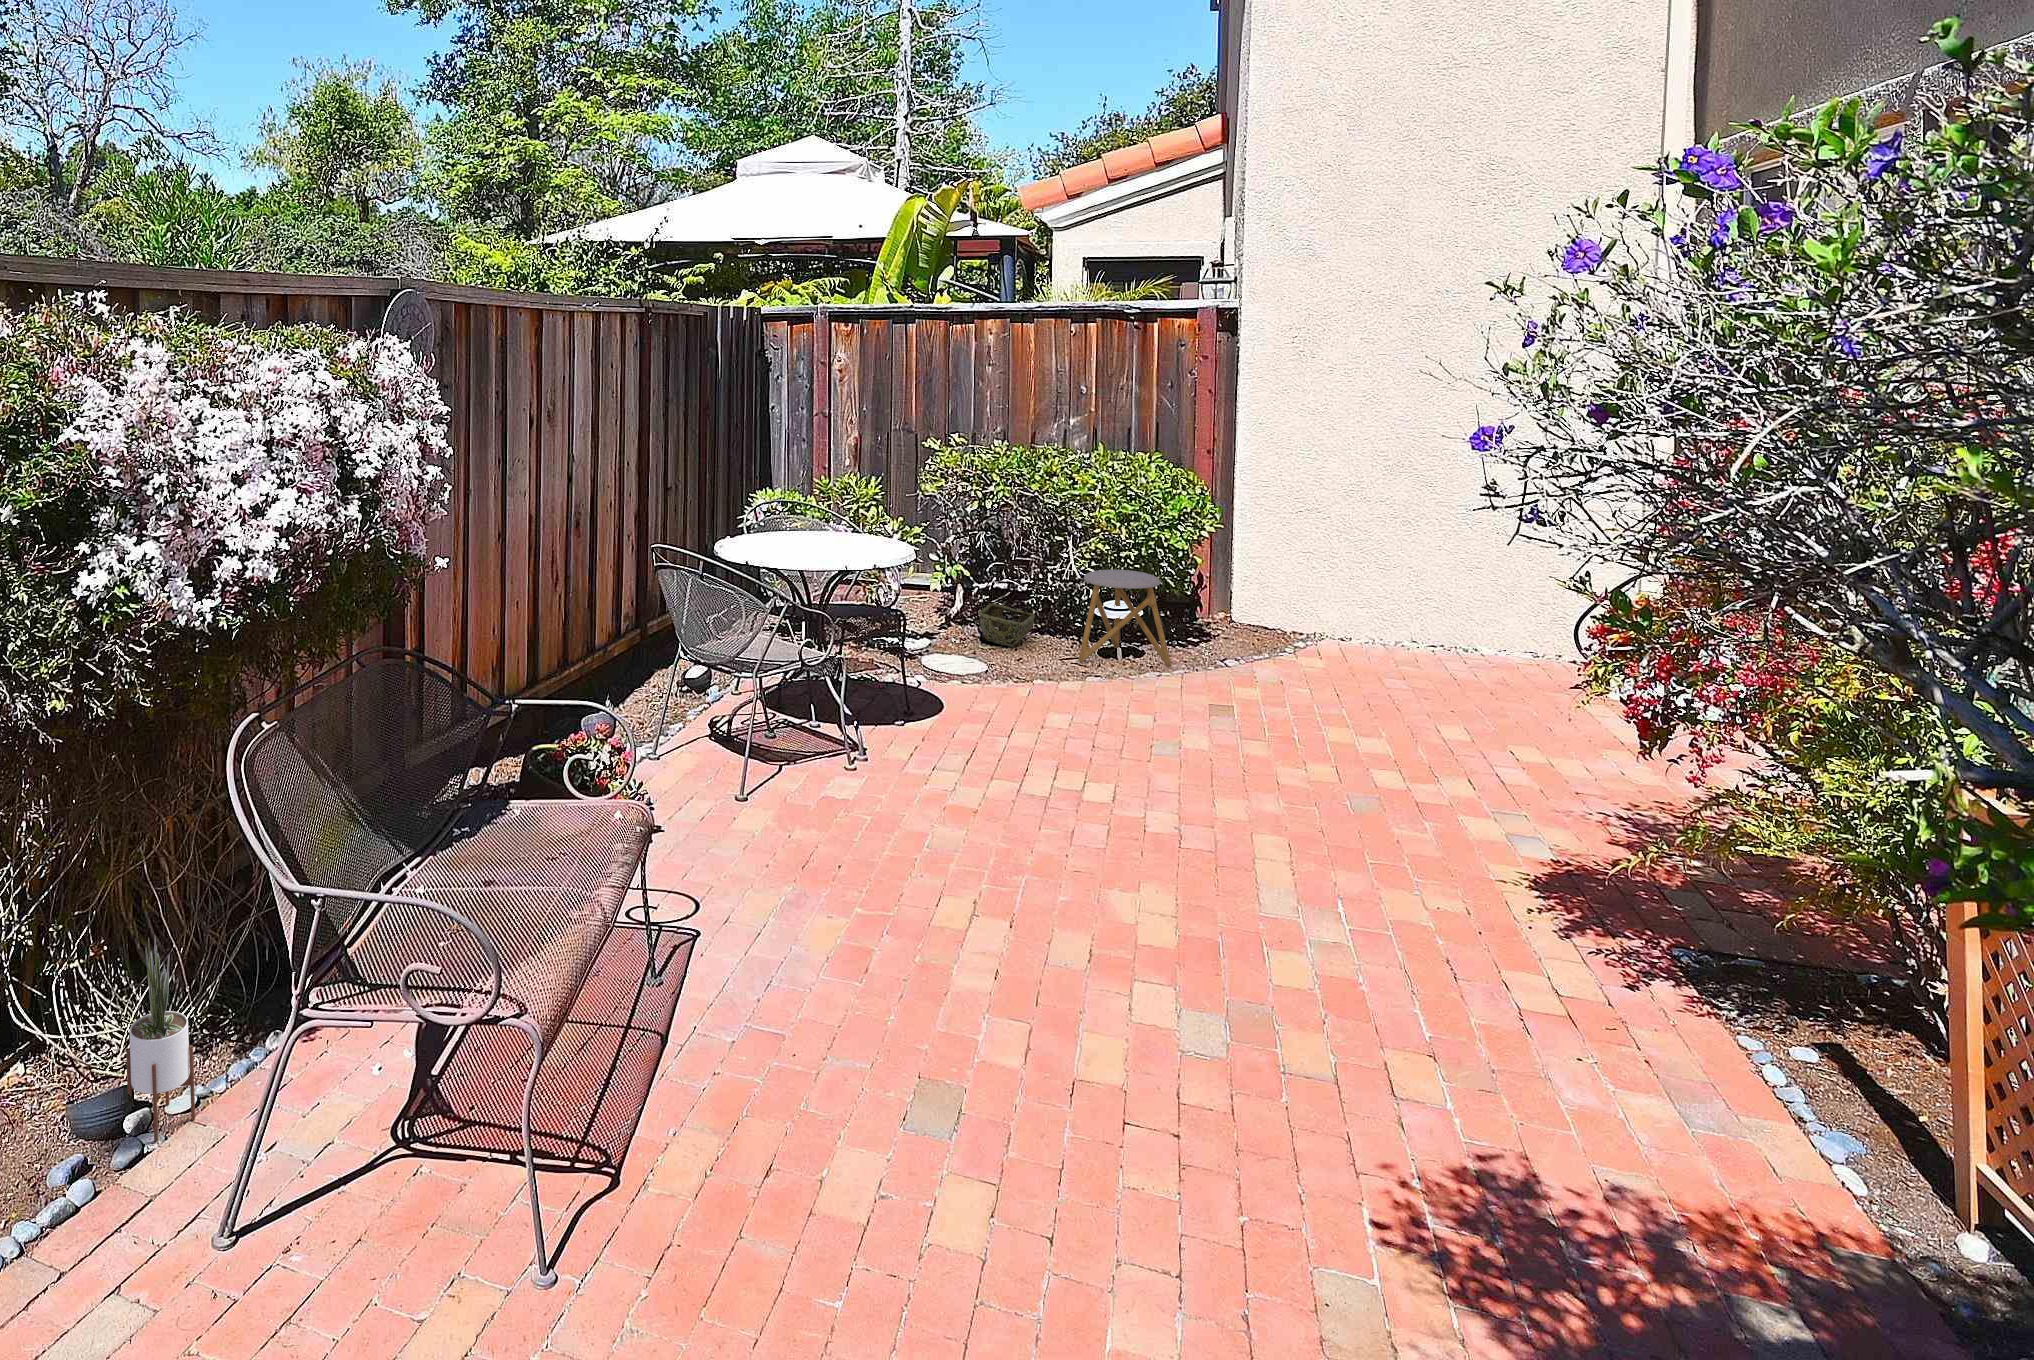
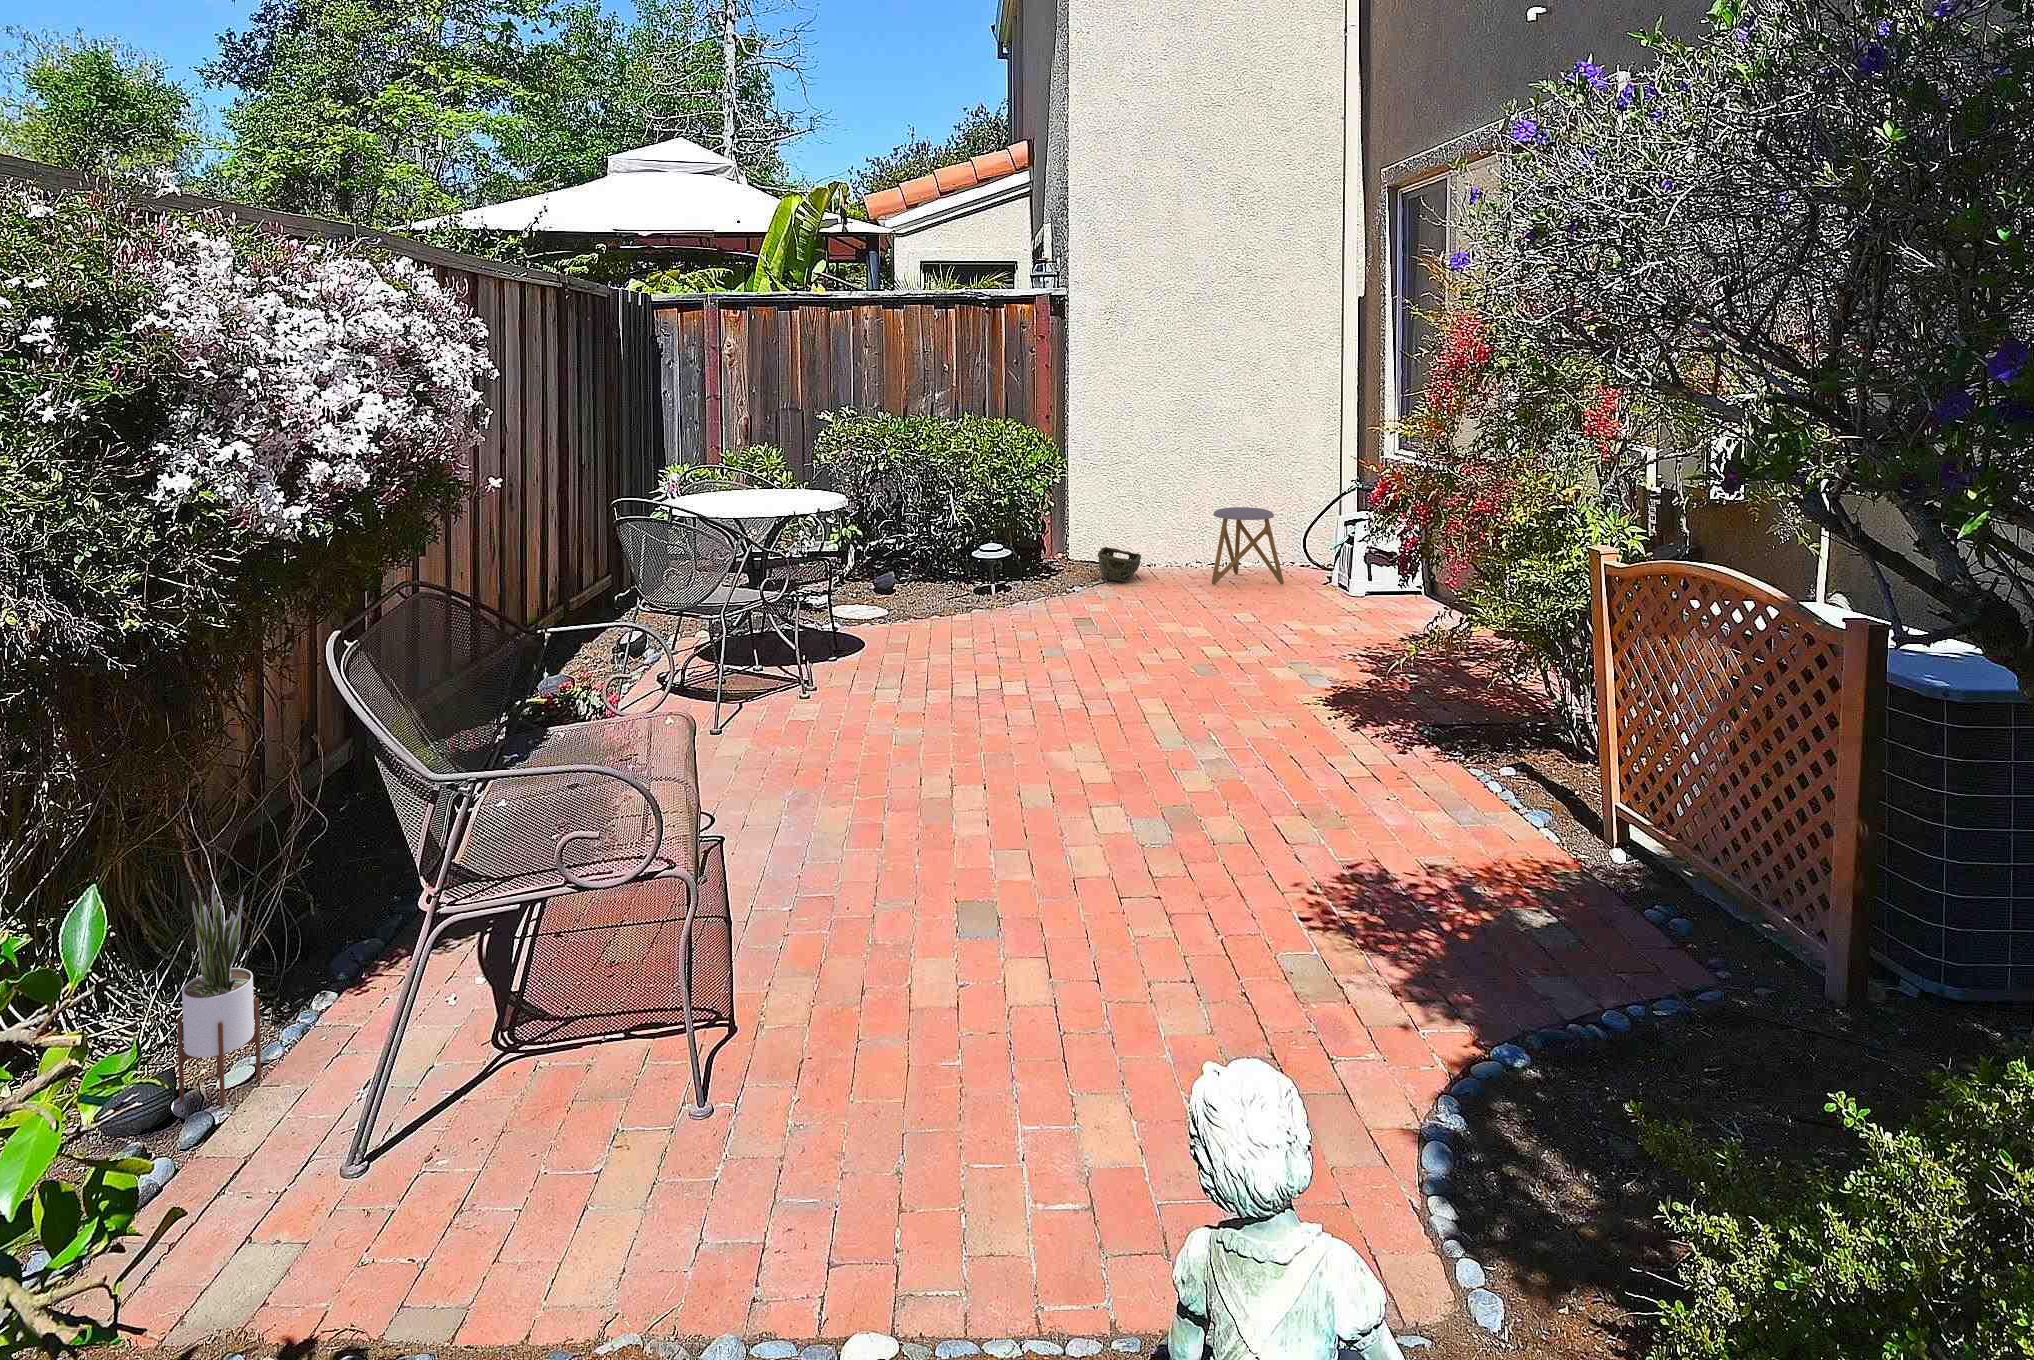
stool: present [1078,570,1171,667] -> present [1212,507,1284,585]
woven basket: present [979,604,1035,647] -> present [1098,547,1141,582]

